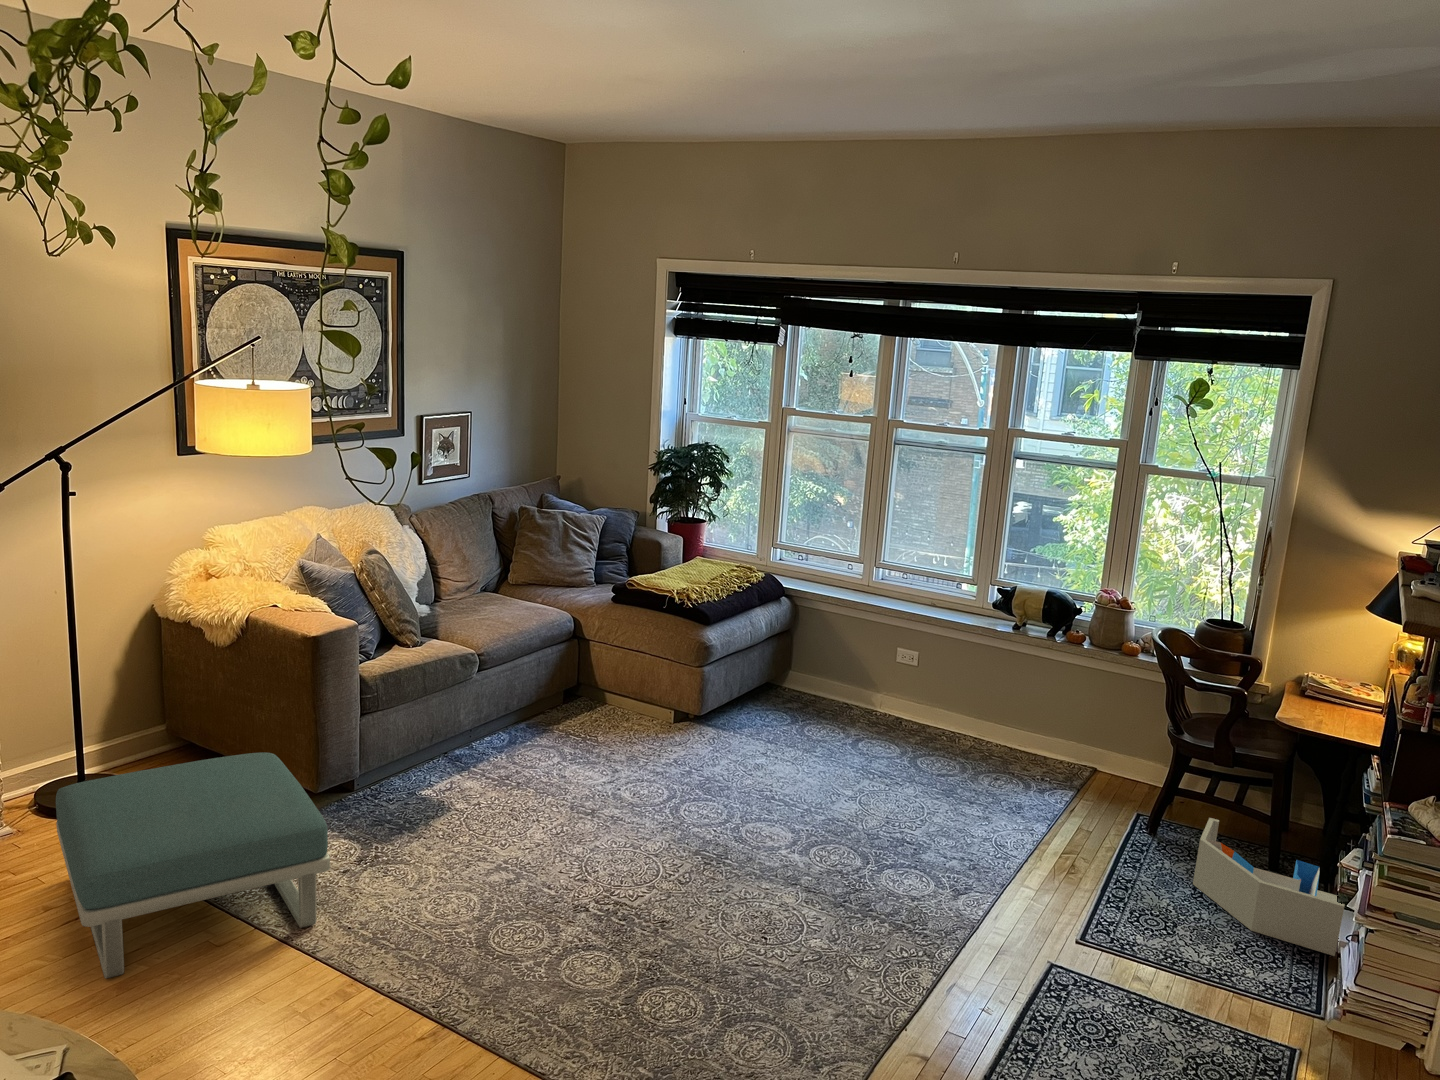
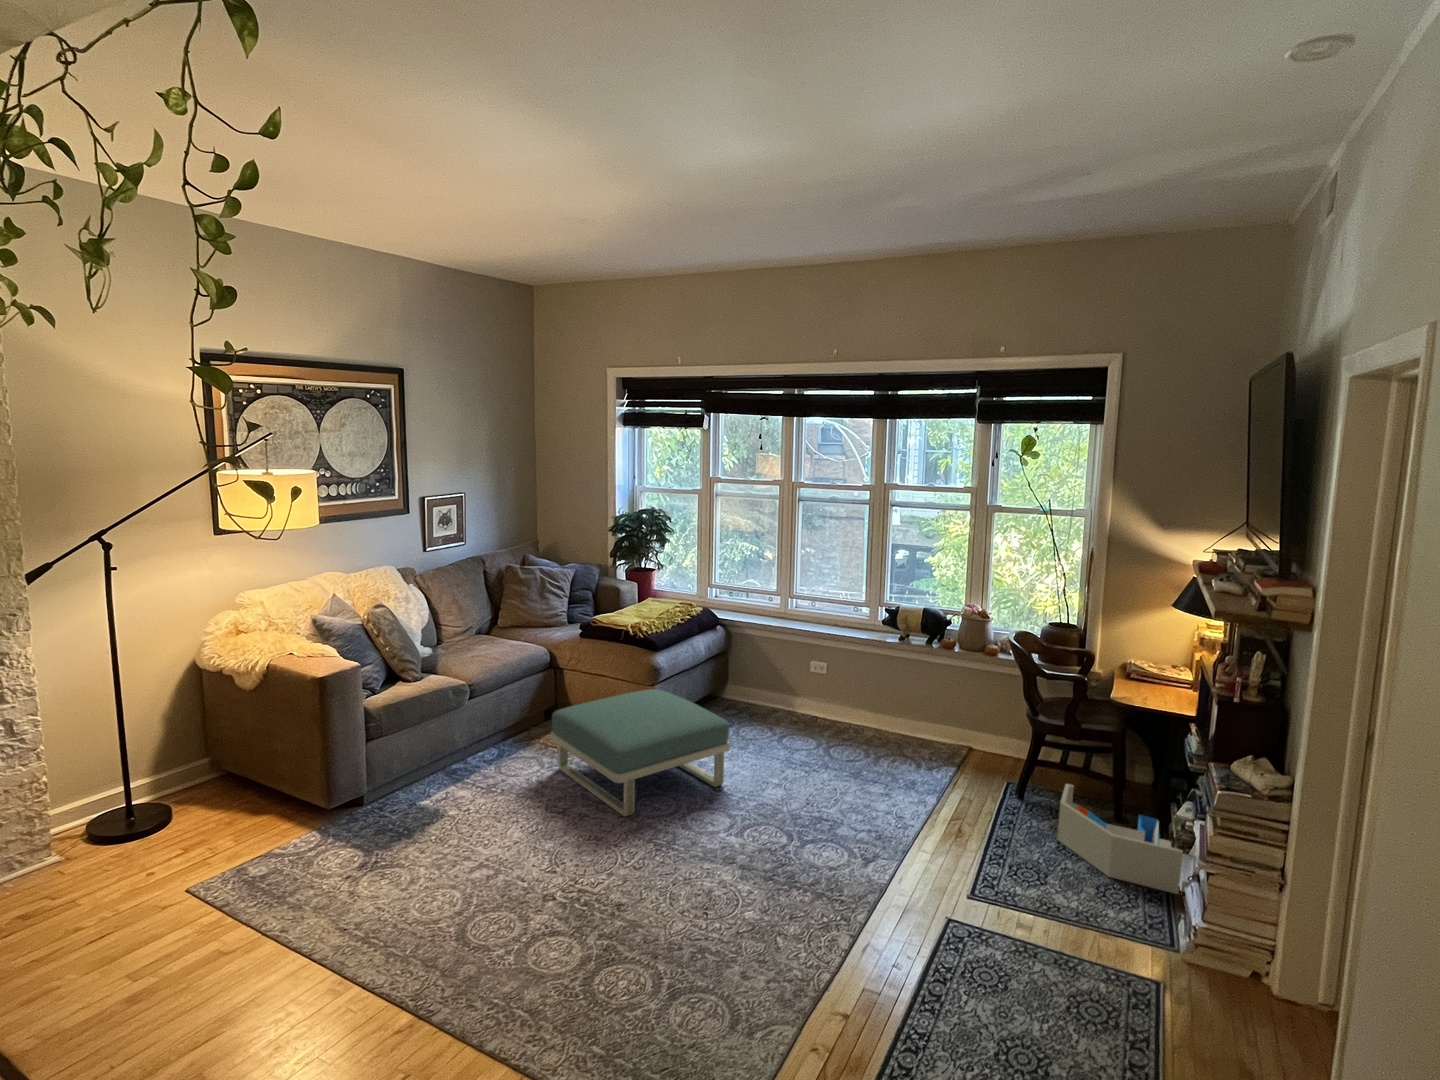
footstool: present [56,752,330,978] -> present [551,689,730,816]

